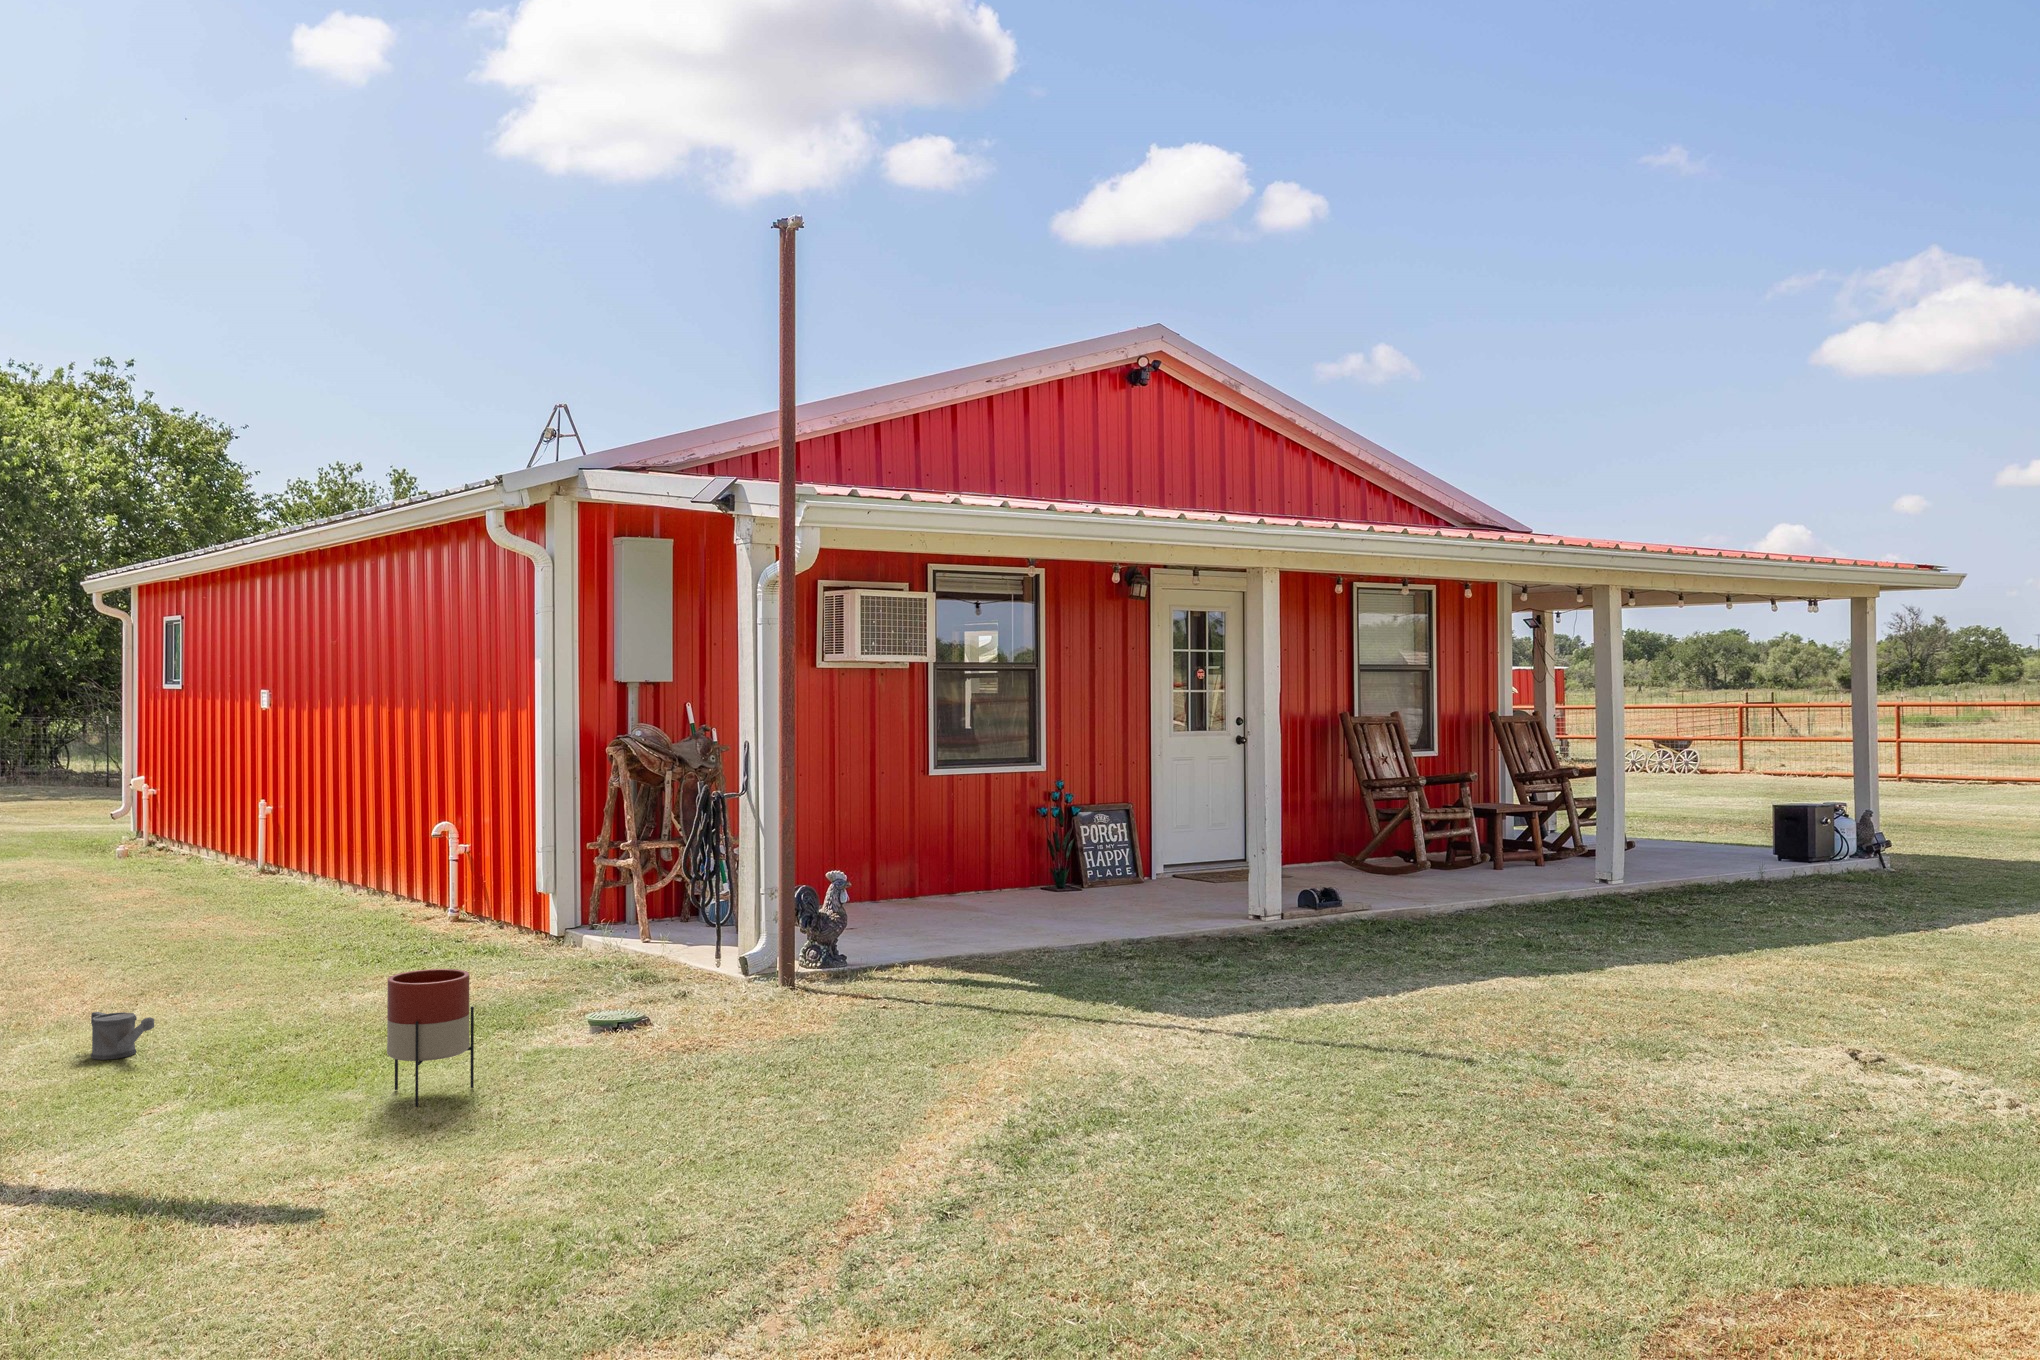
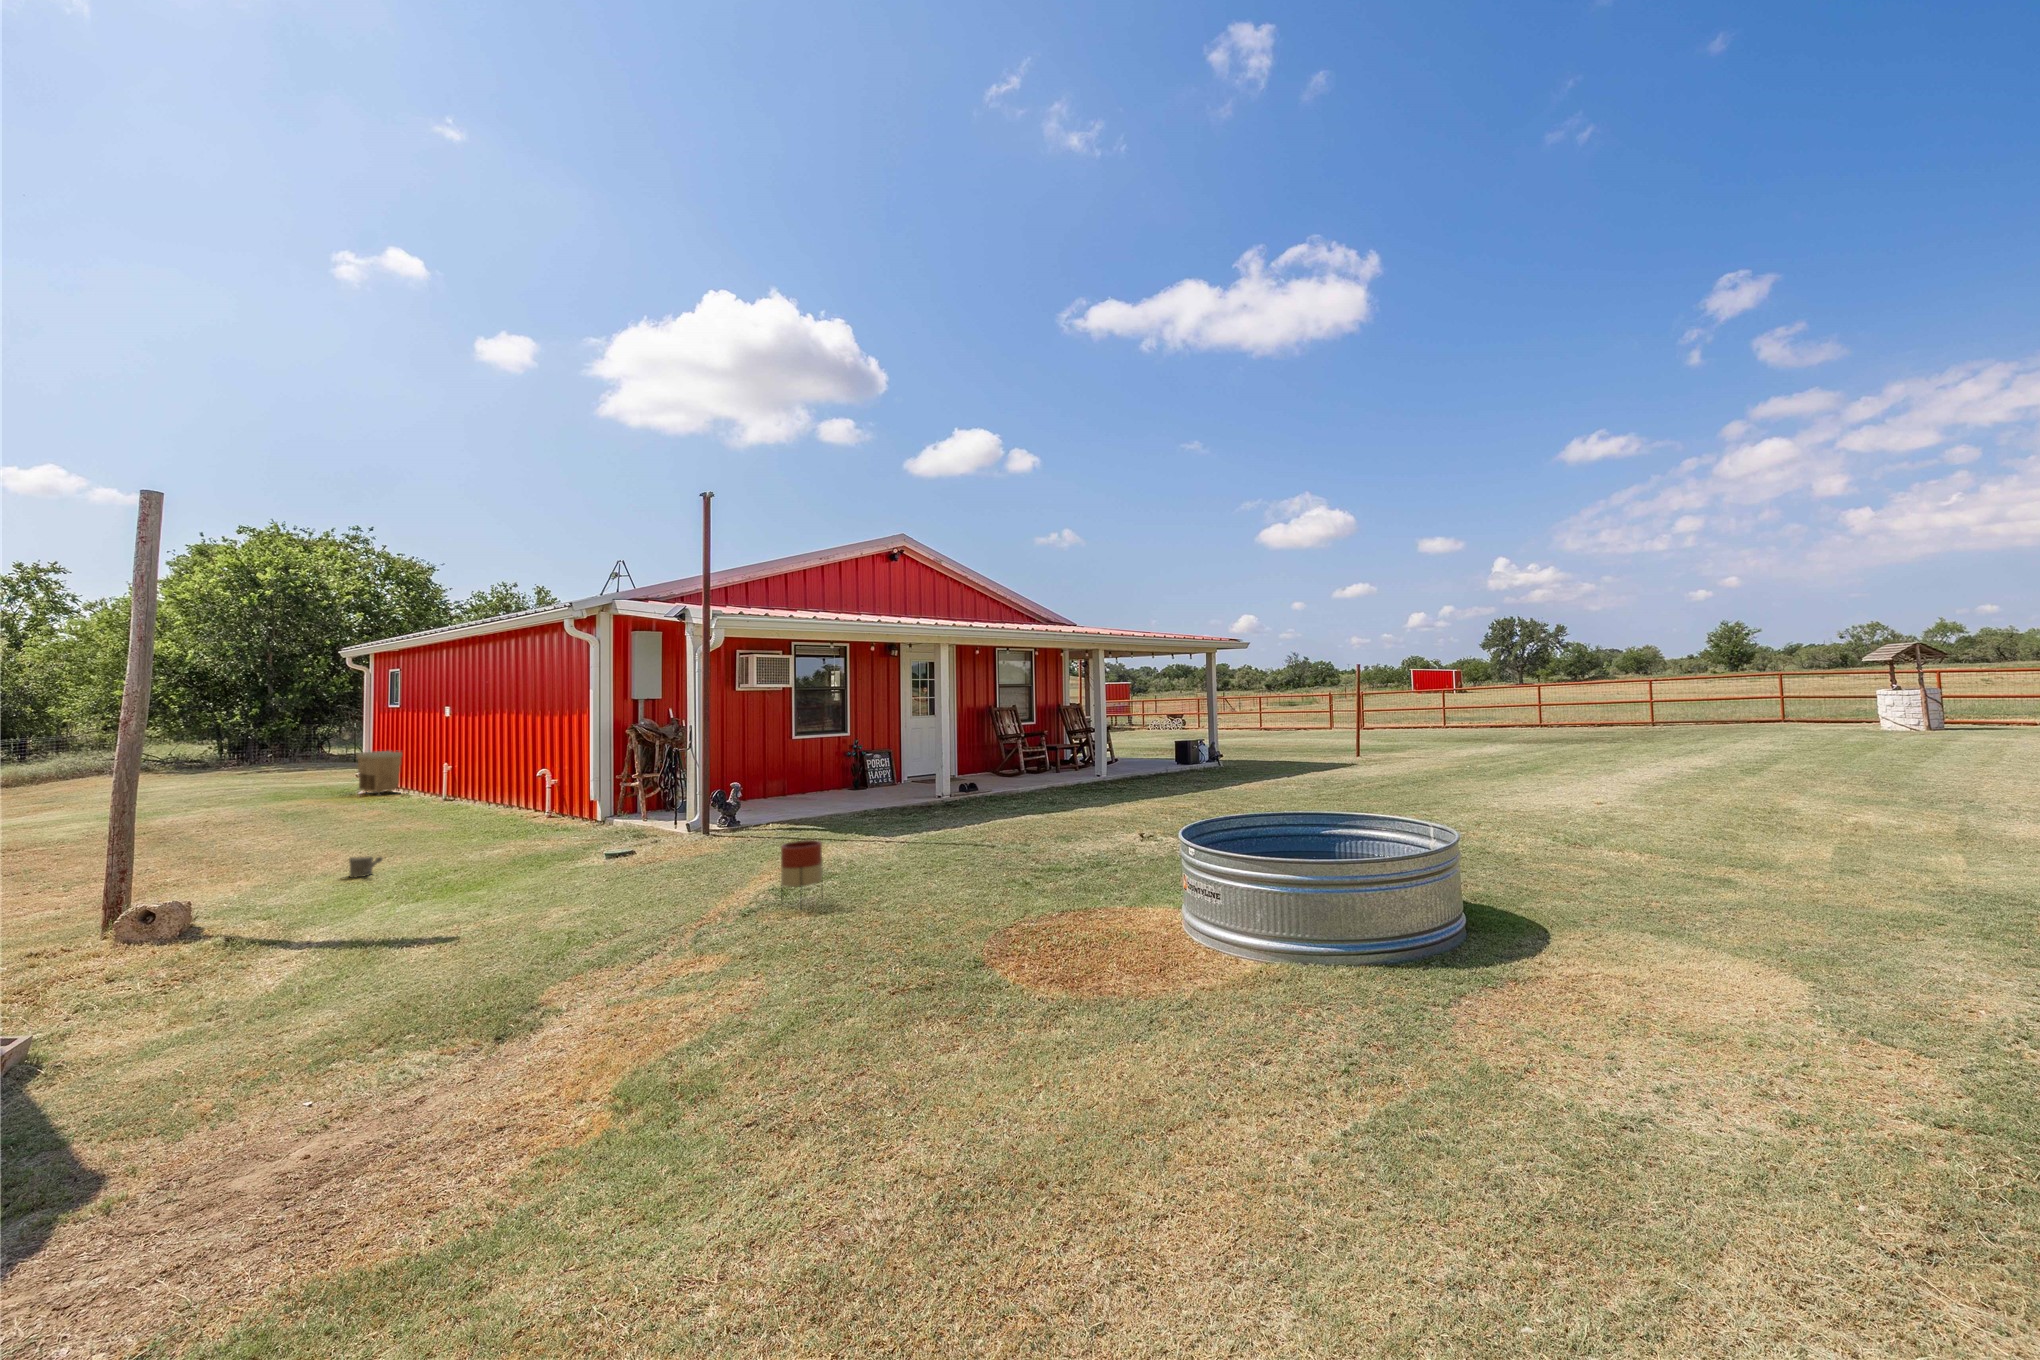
storage bench: none [107,766,200,852] -> present [356,751,402,795]
planter: present [387,969,474,1107] -> present [781,840,822,893]

